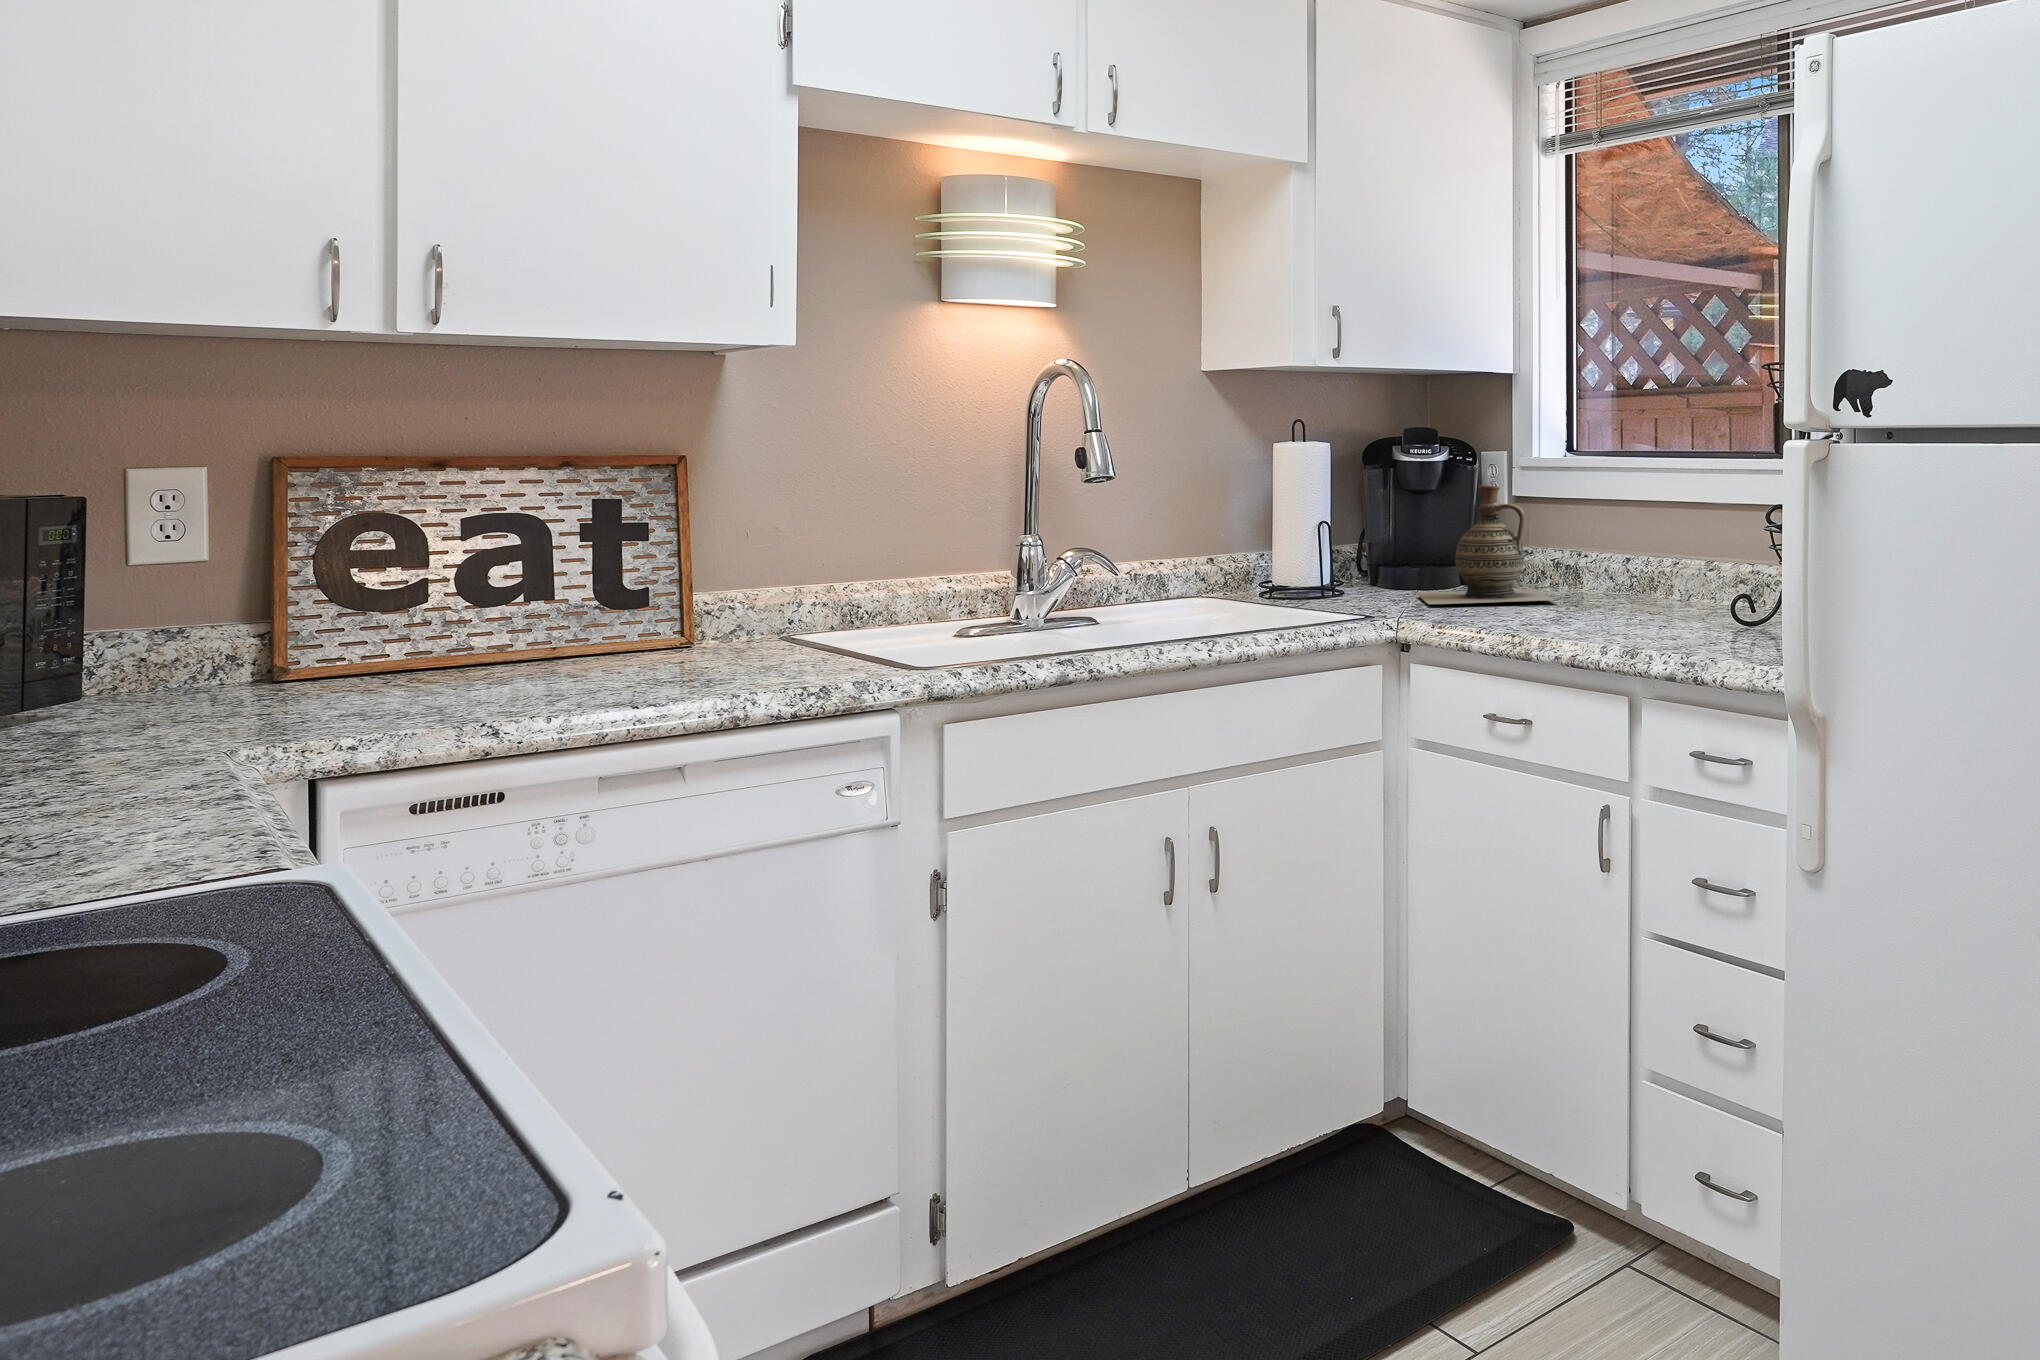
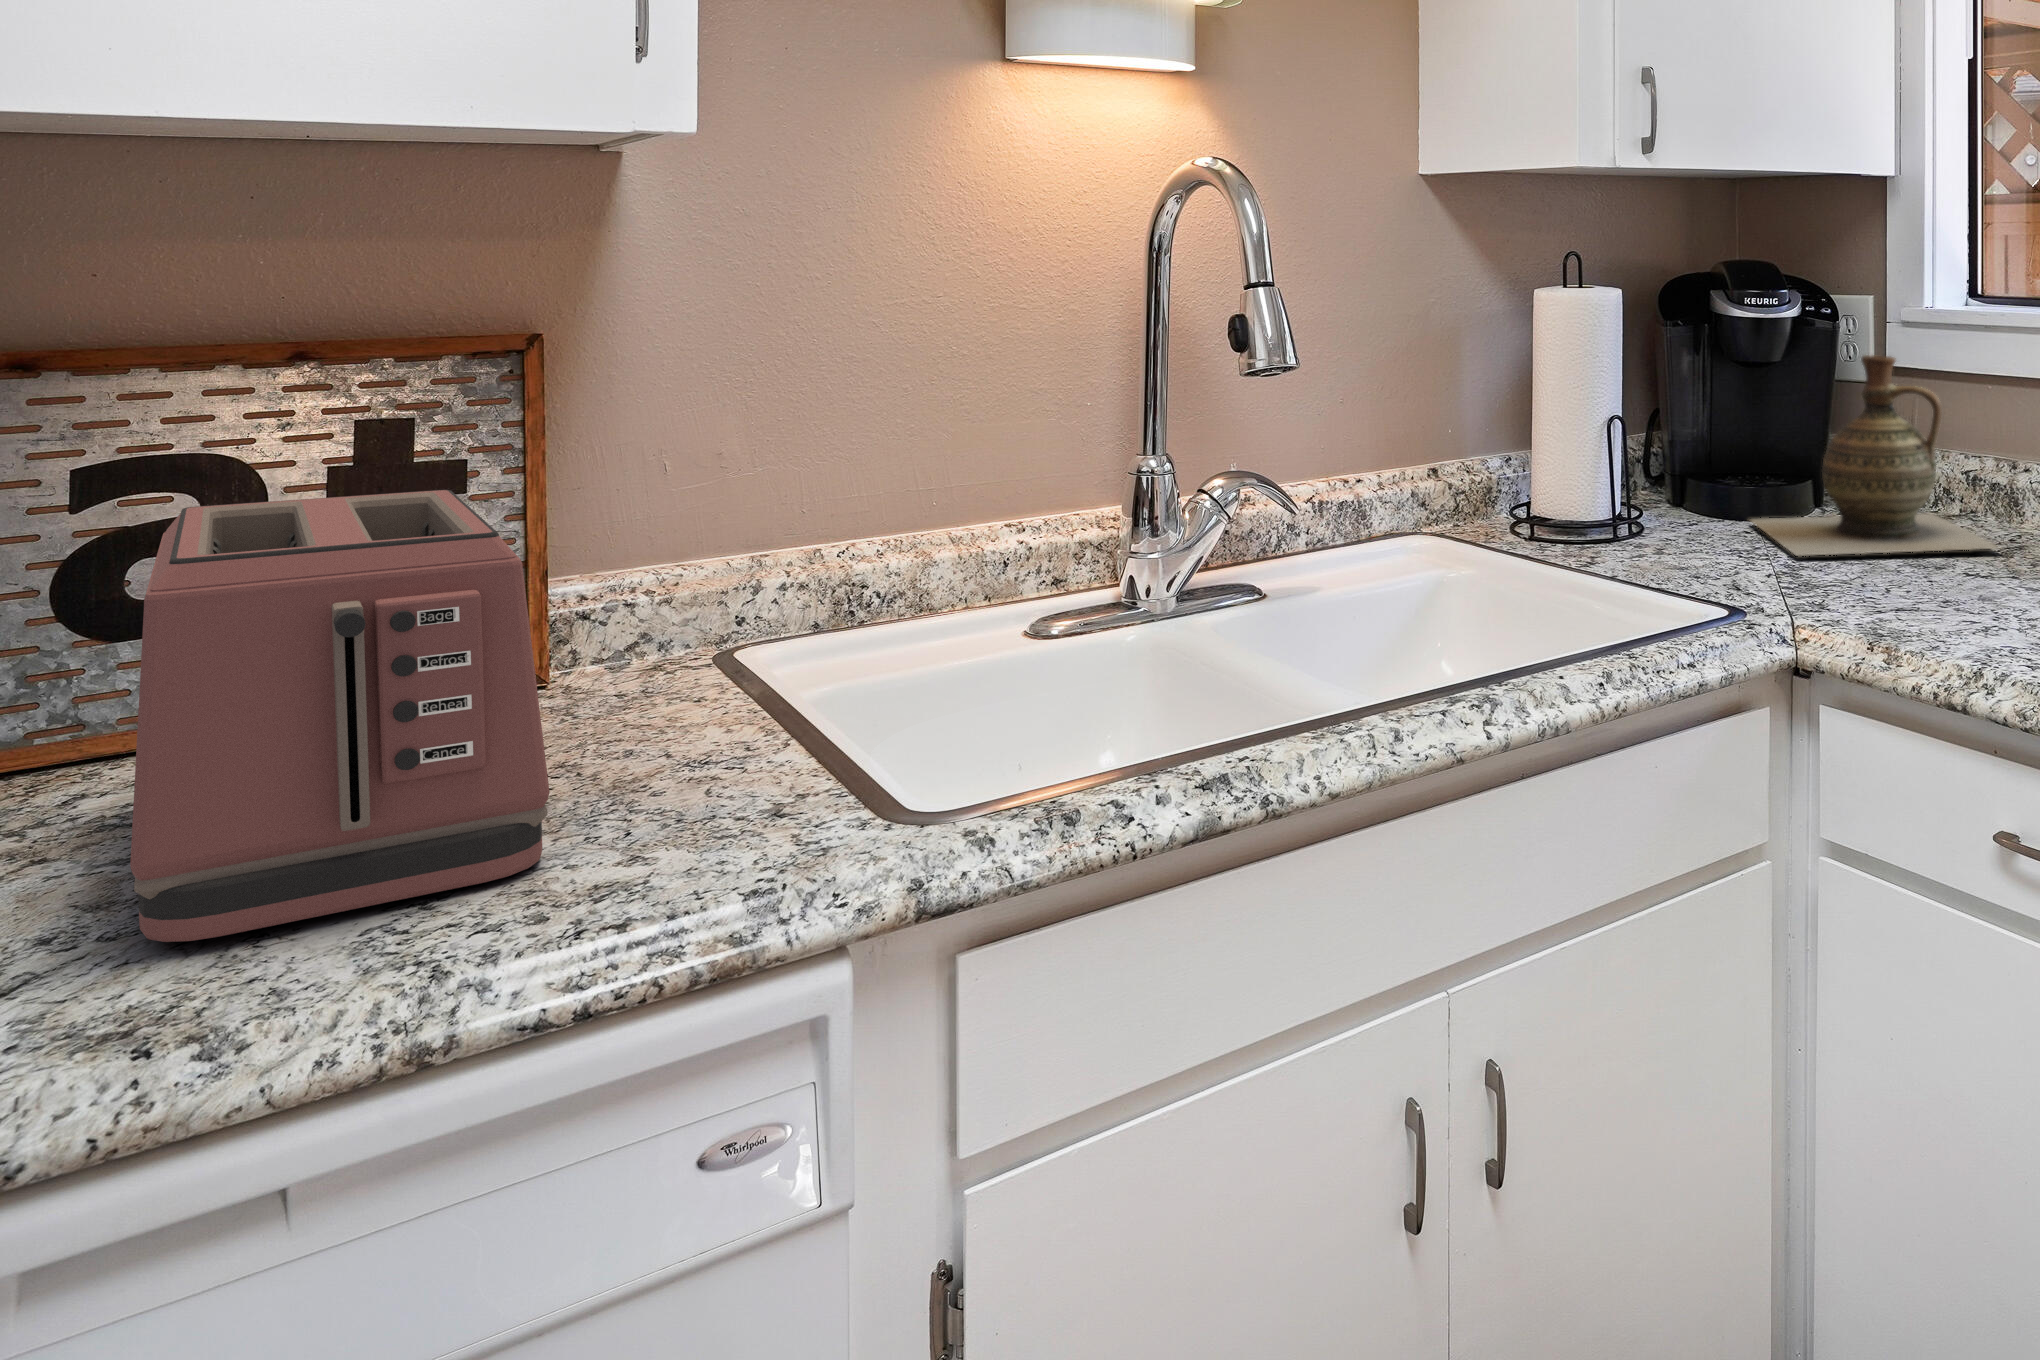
toaster: none [537,526,757,692] -> present [130,490,550,942]

